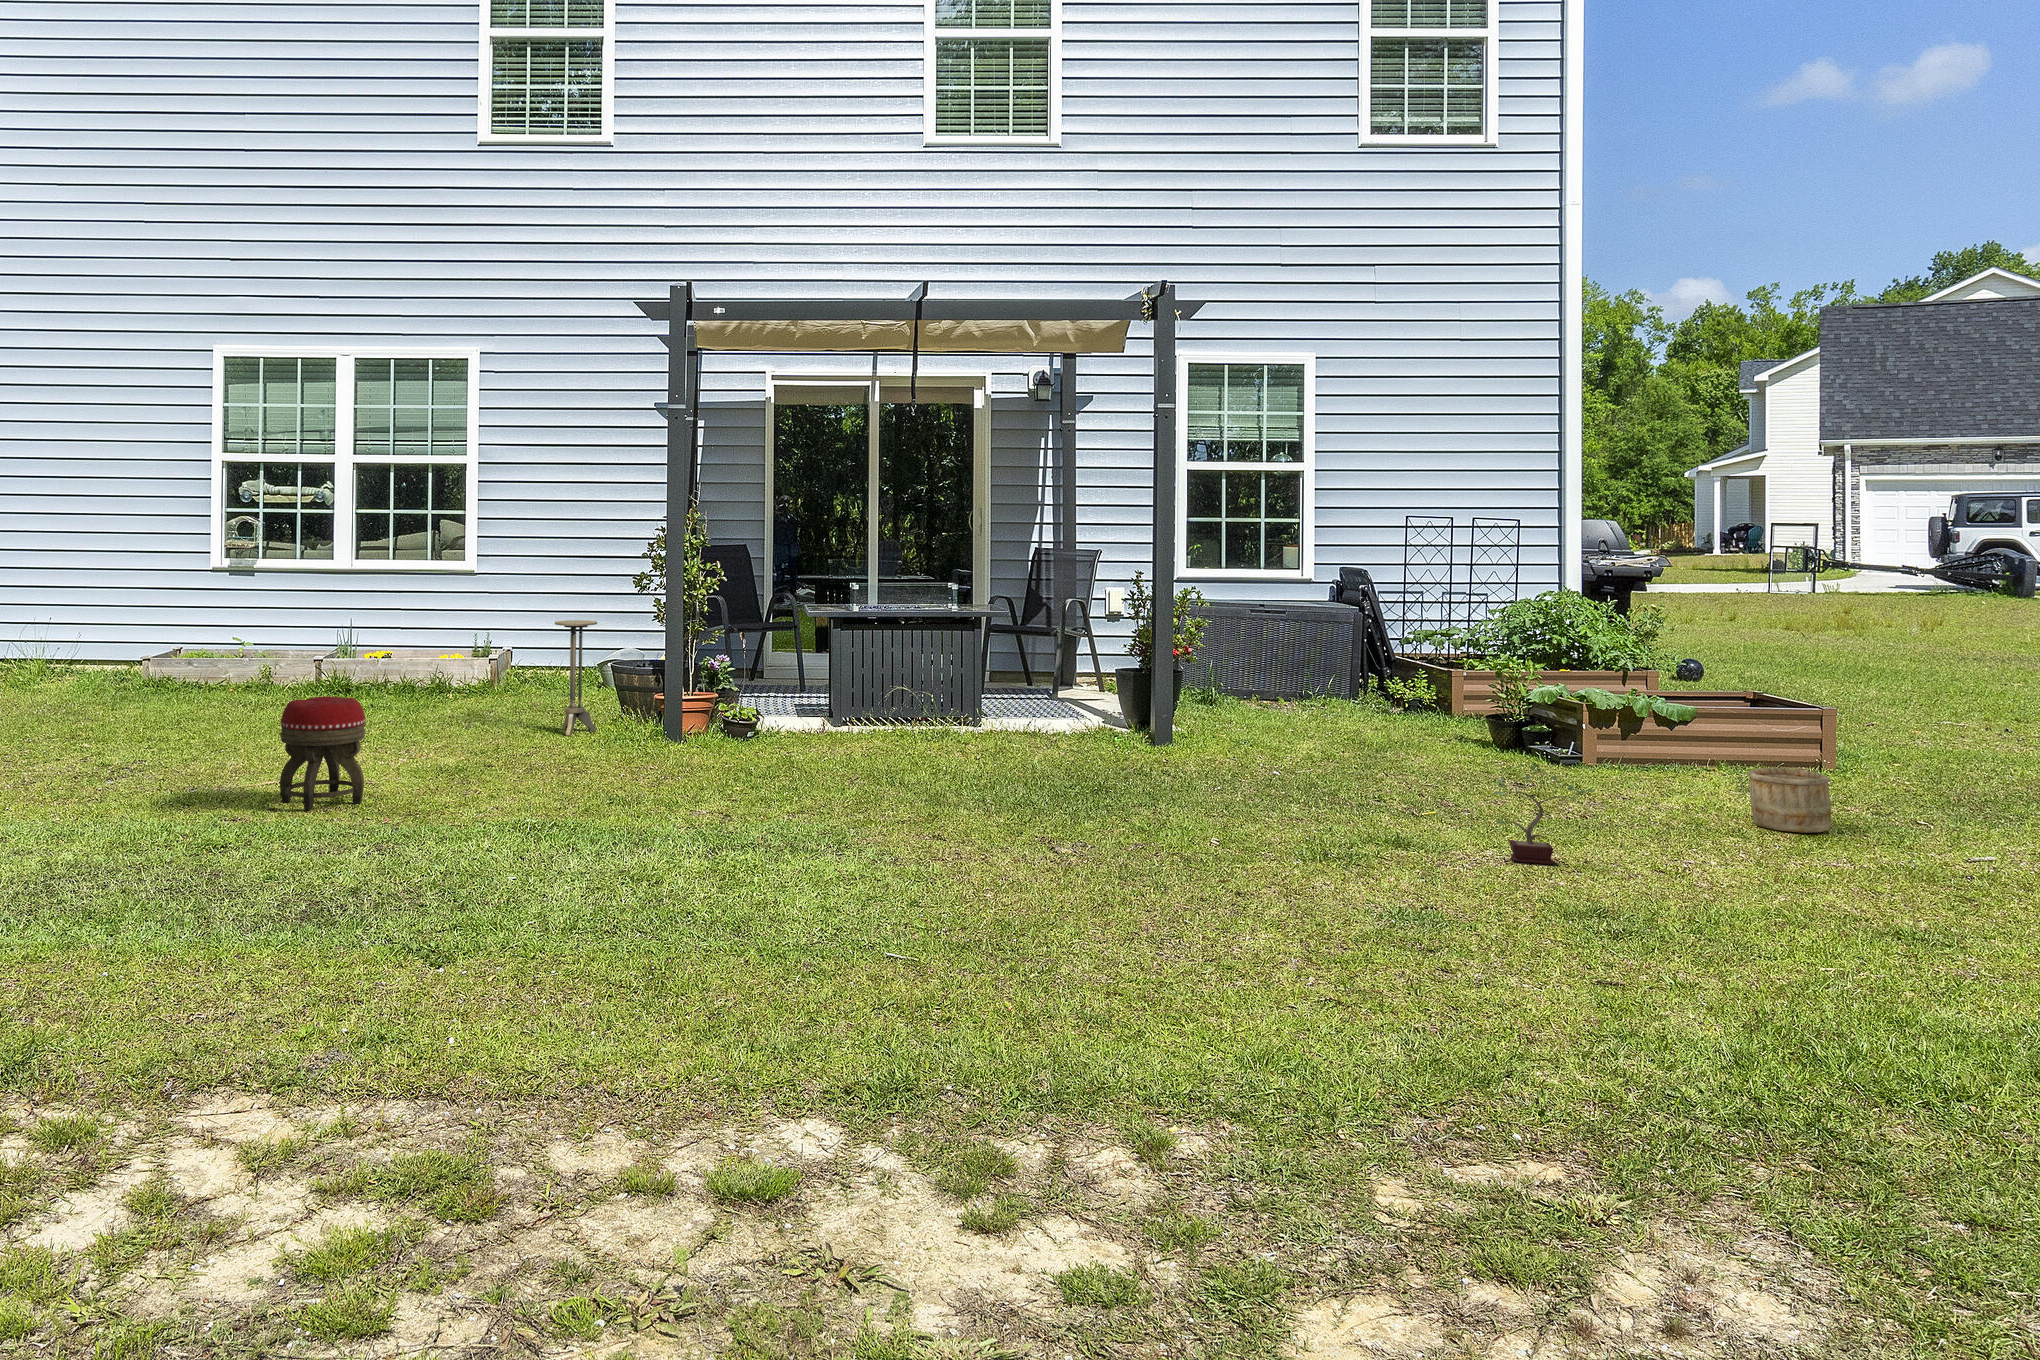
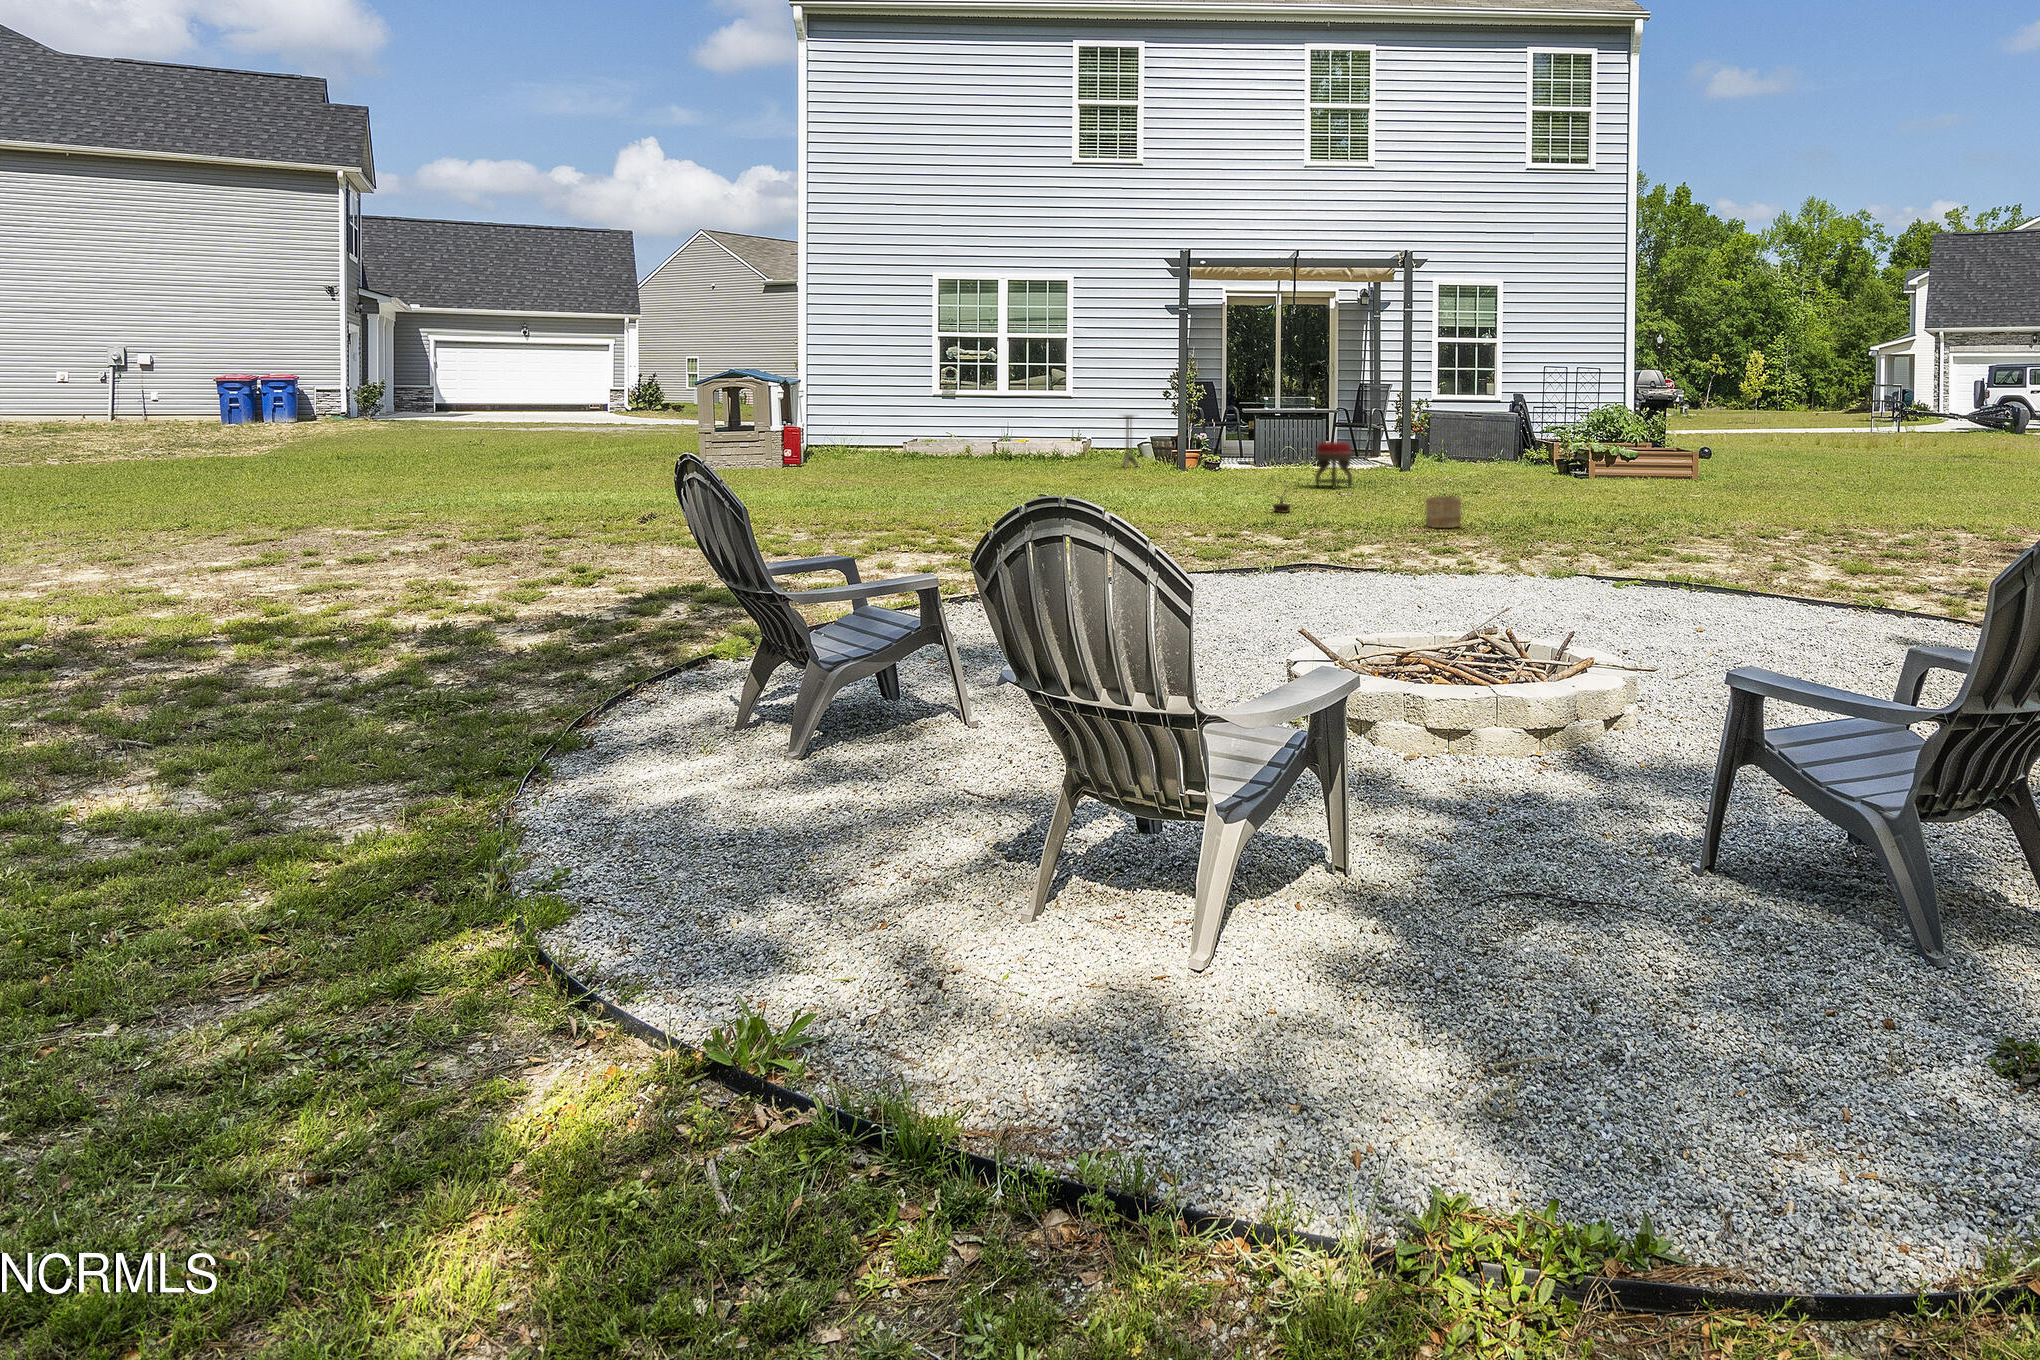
footstool: present [280,696,365,811] -> present [1315,442,1352,488]
potted plant: present [1494,762,1594,864] -> present [1268,477,1290,513]
wooden bucket: present [1747,768,1831,833] -> present [1425,496,1462,528]

